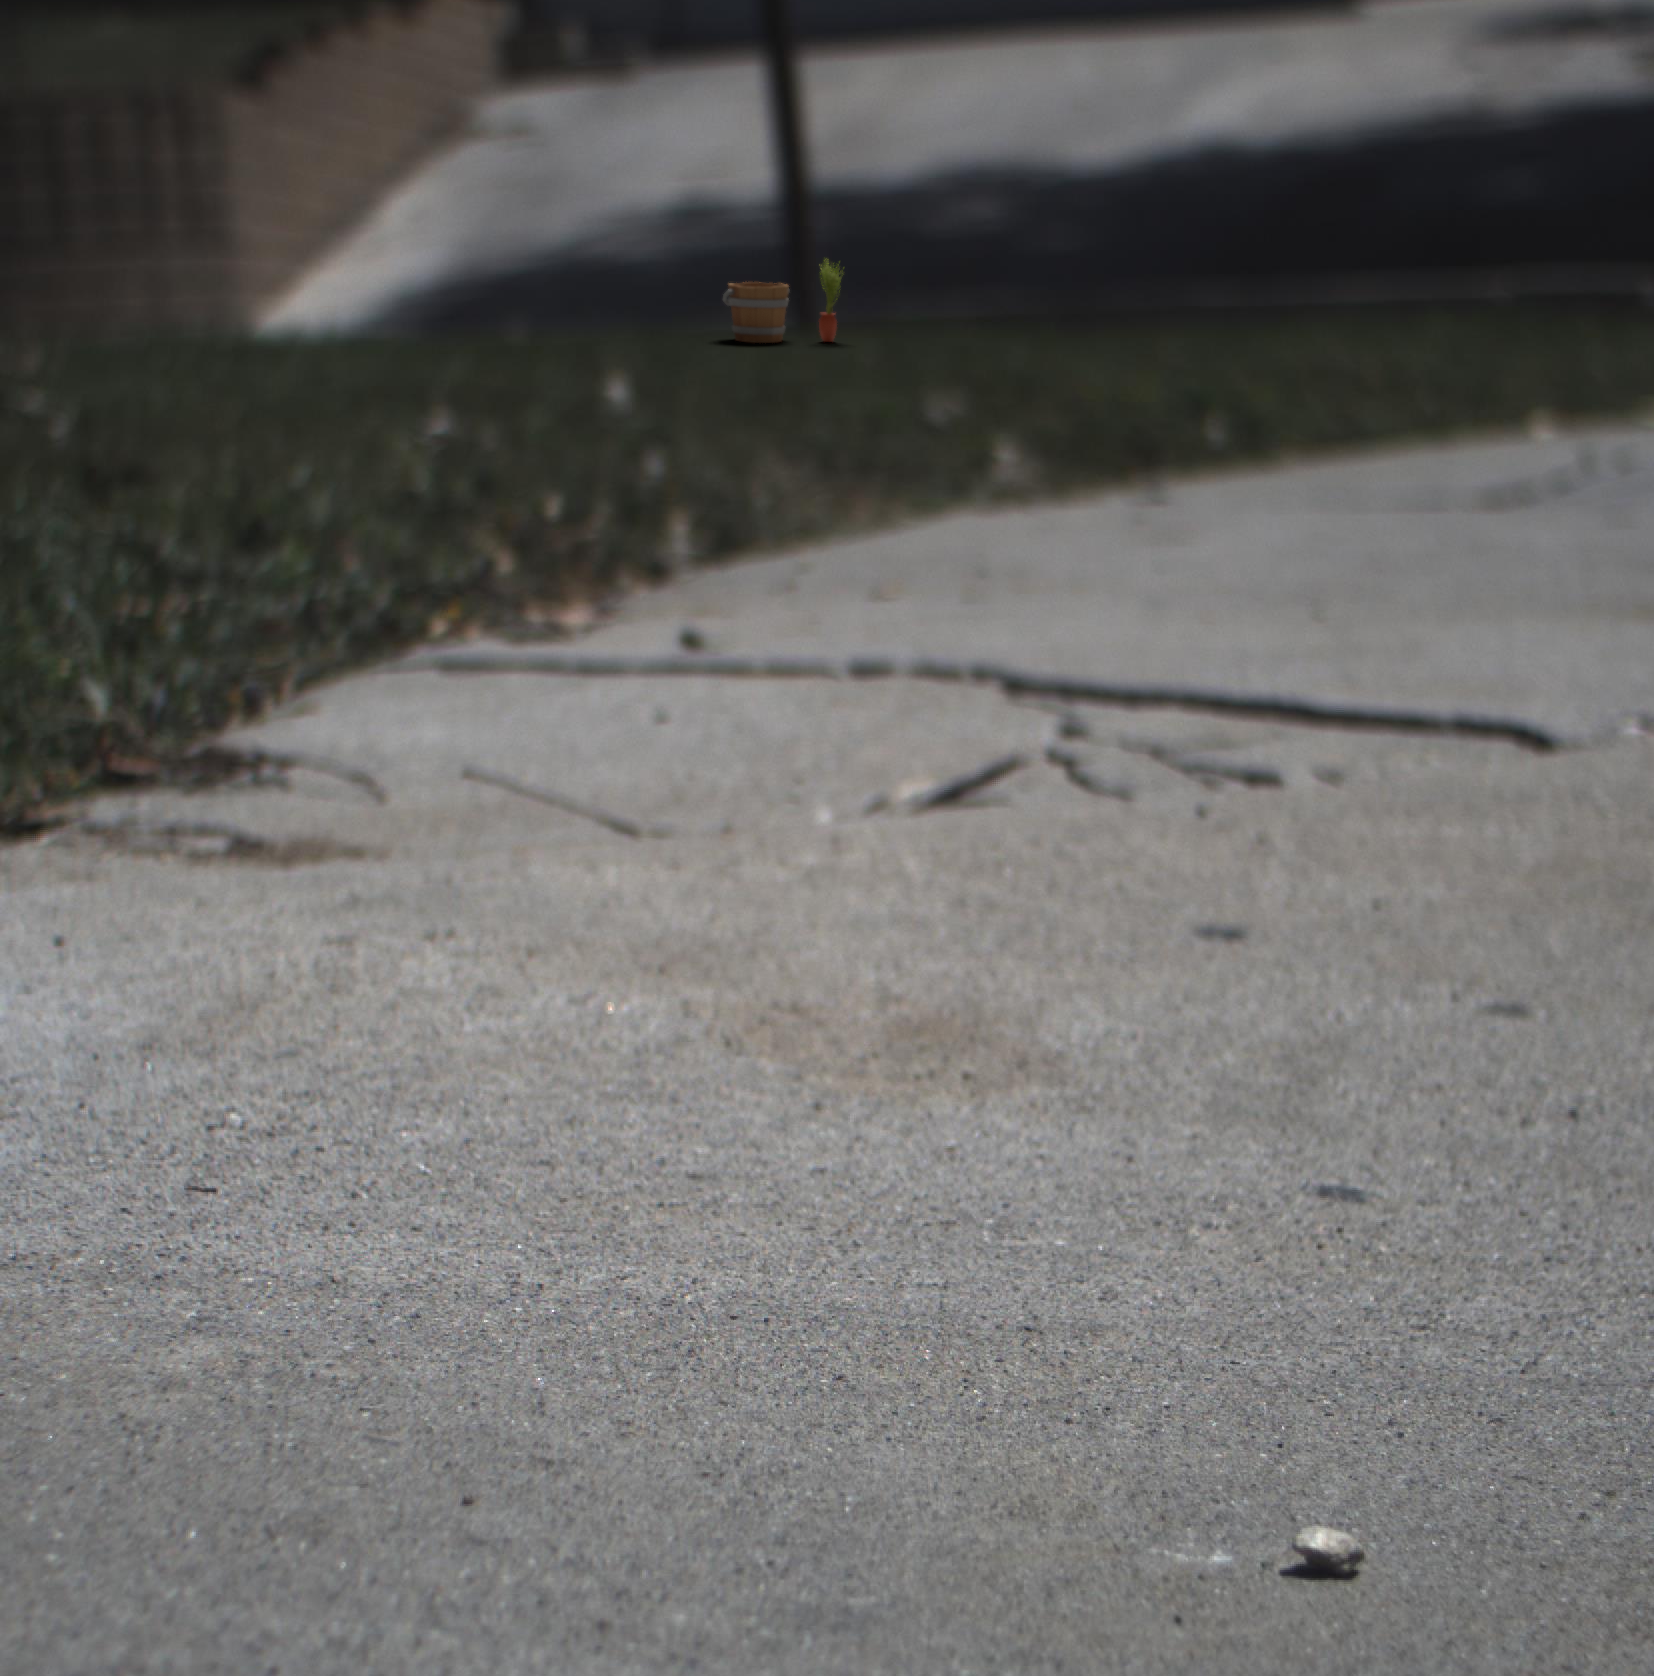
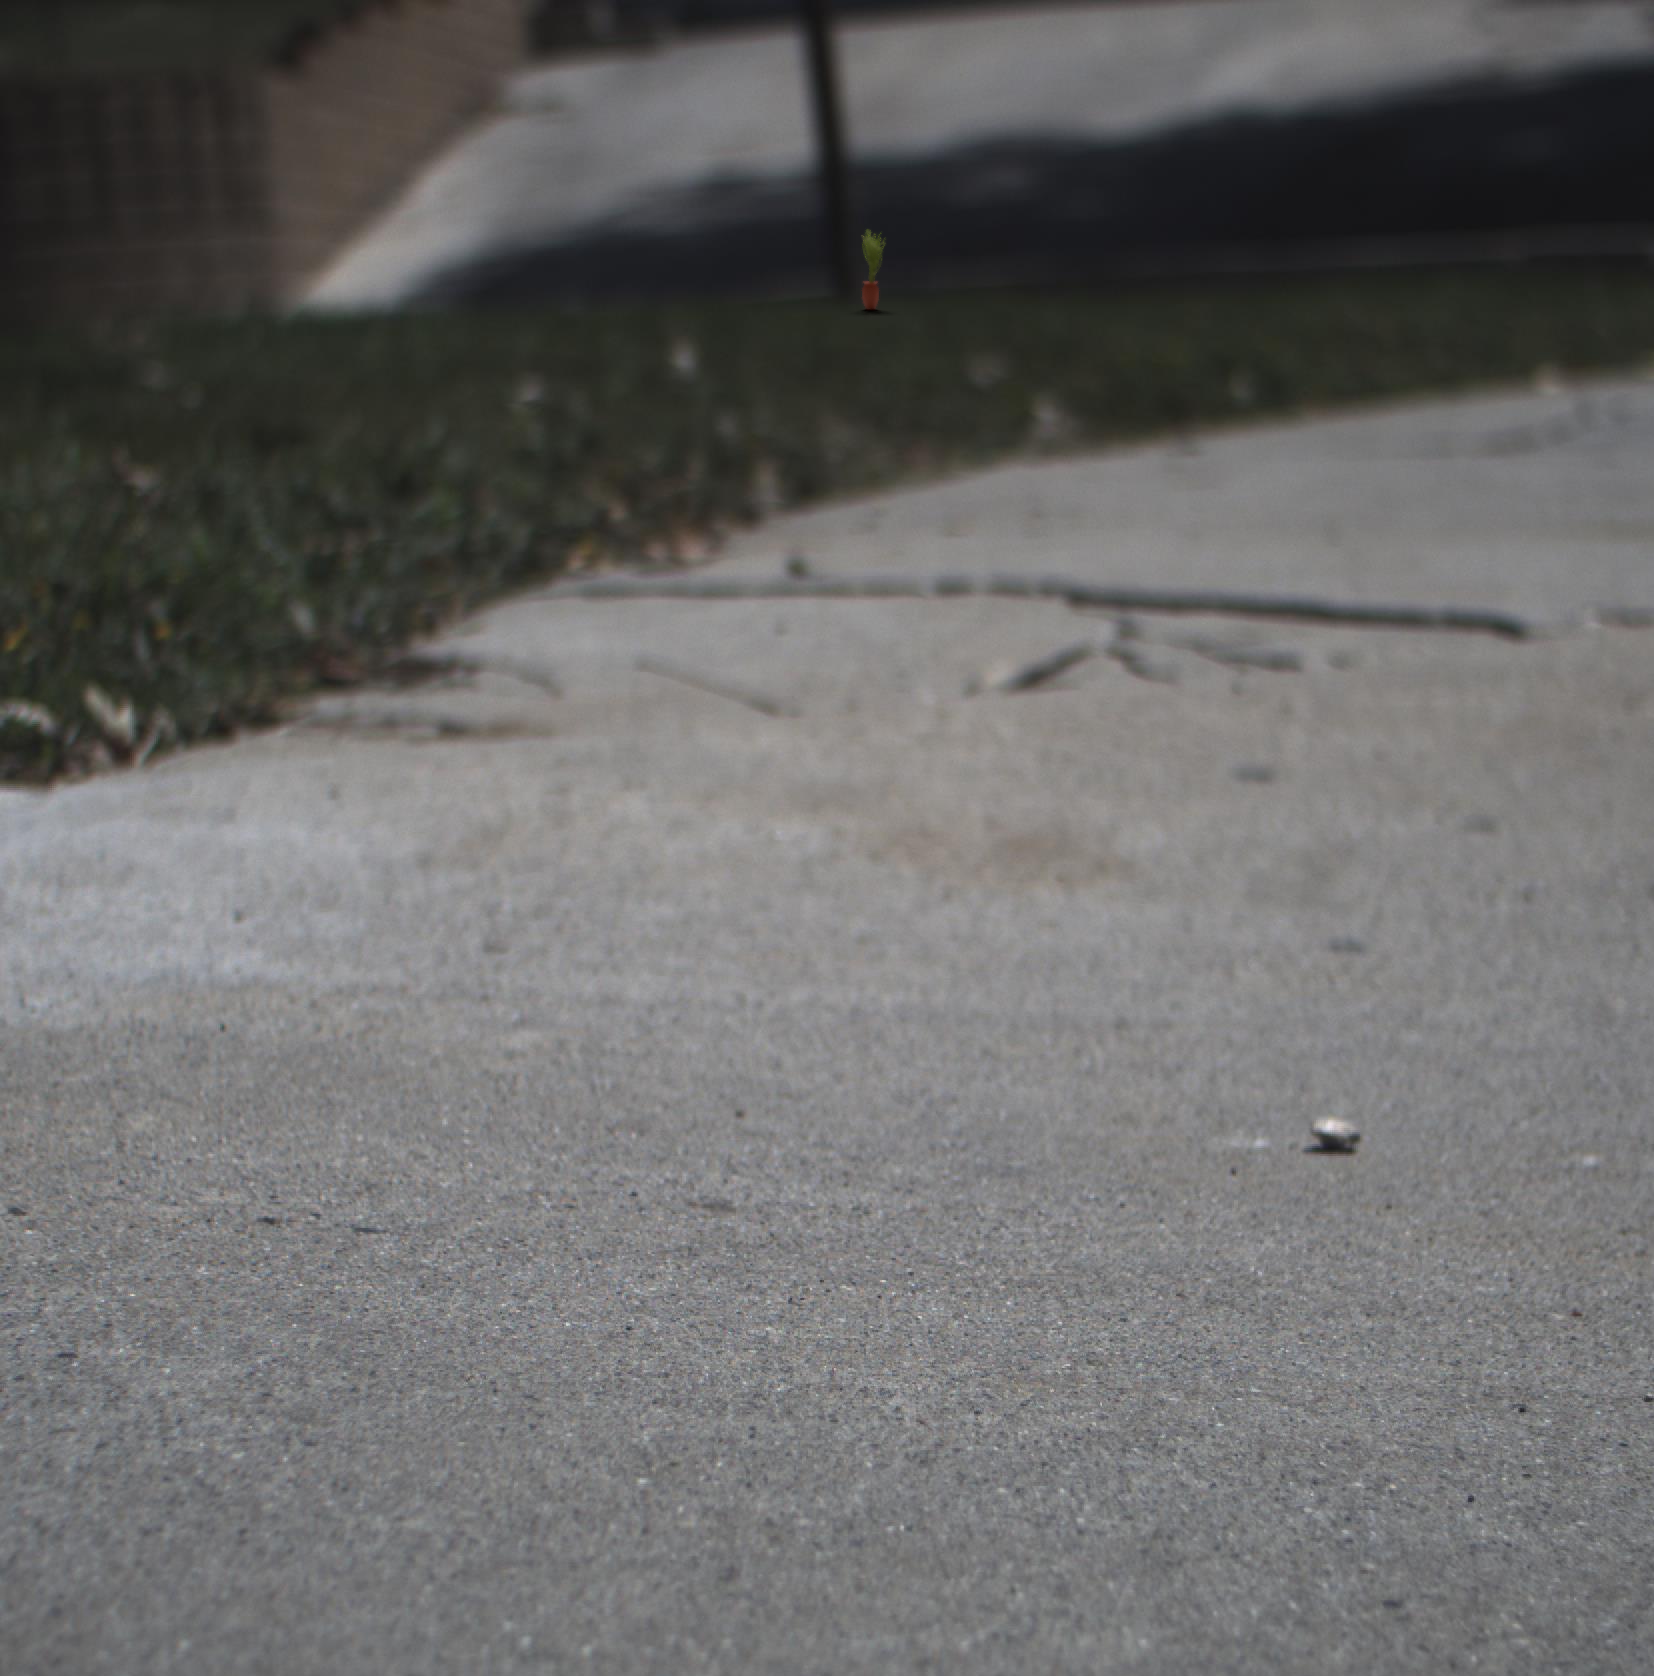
bucket: present [723,282,790,343] -> none [771,254,834,311]

